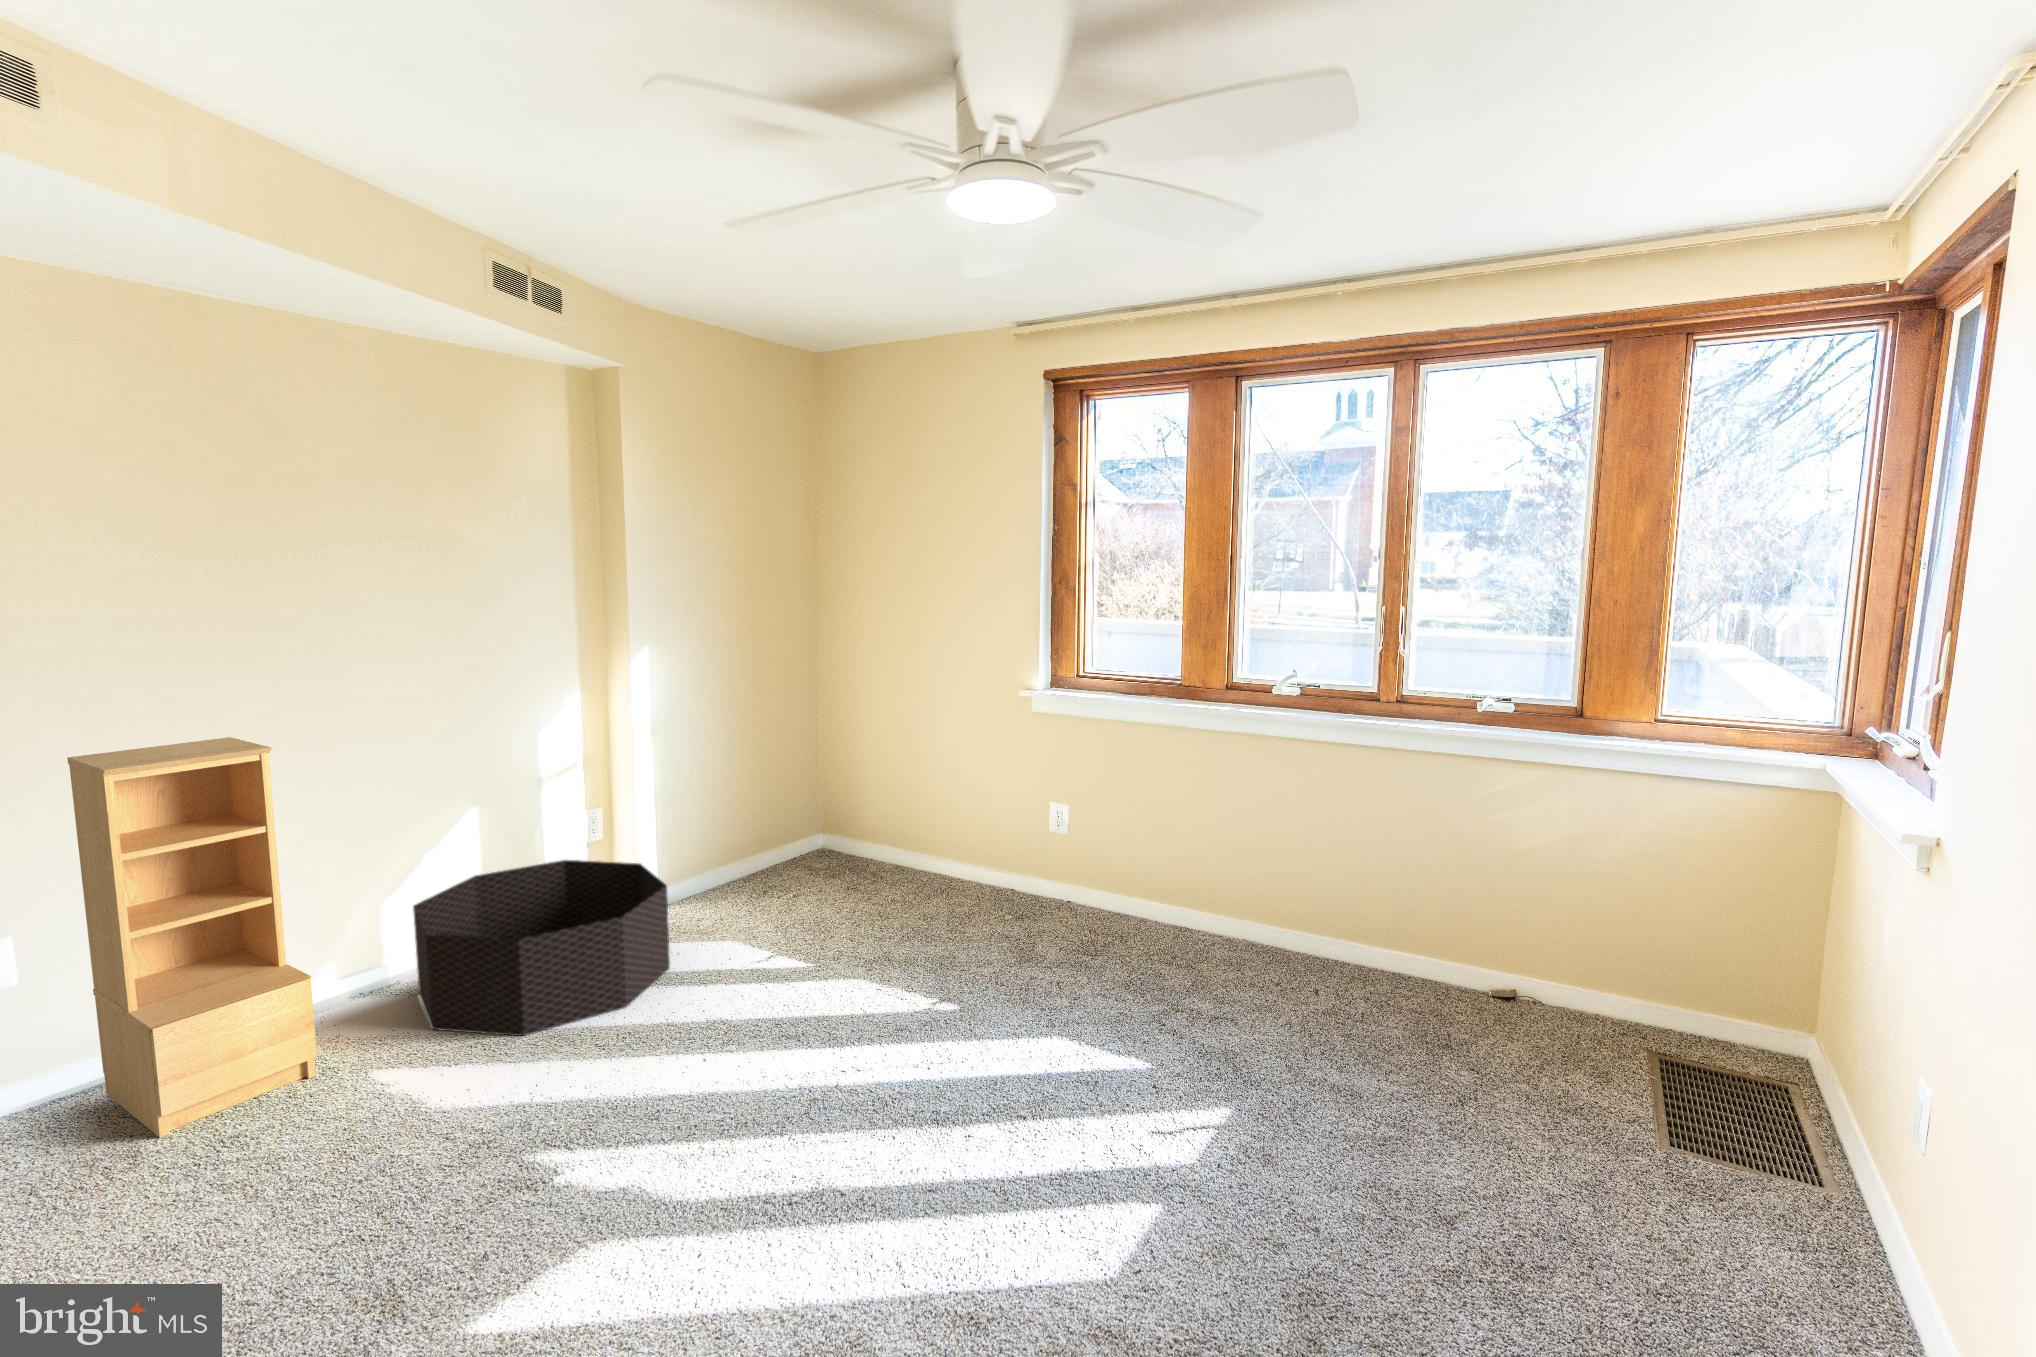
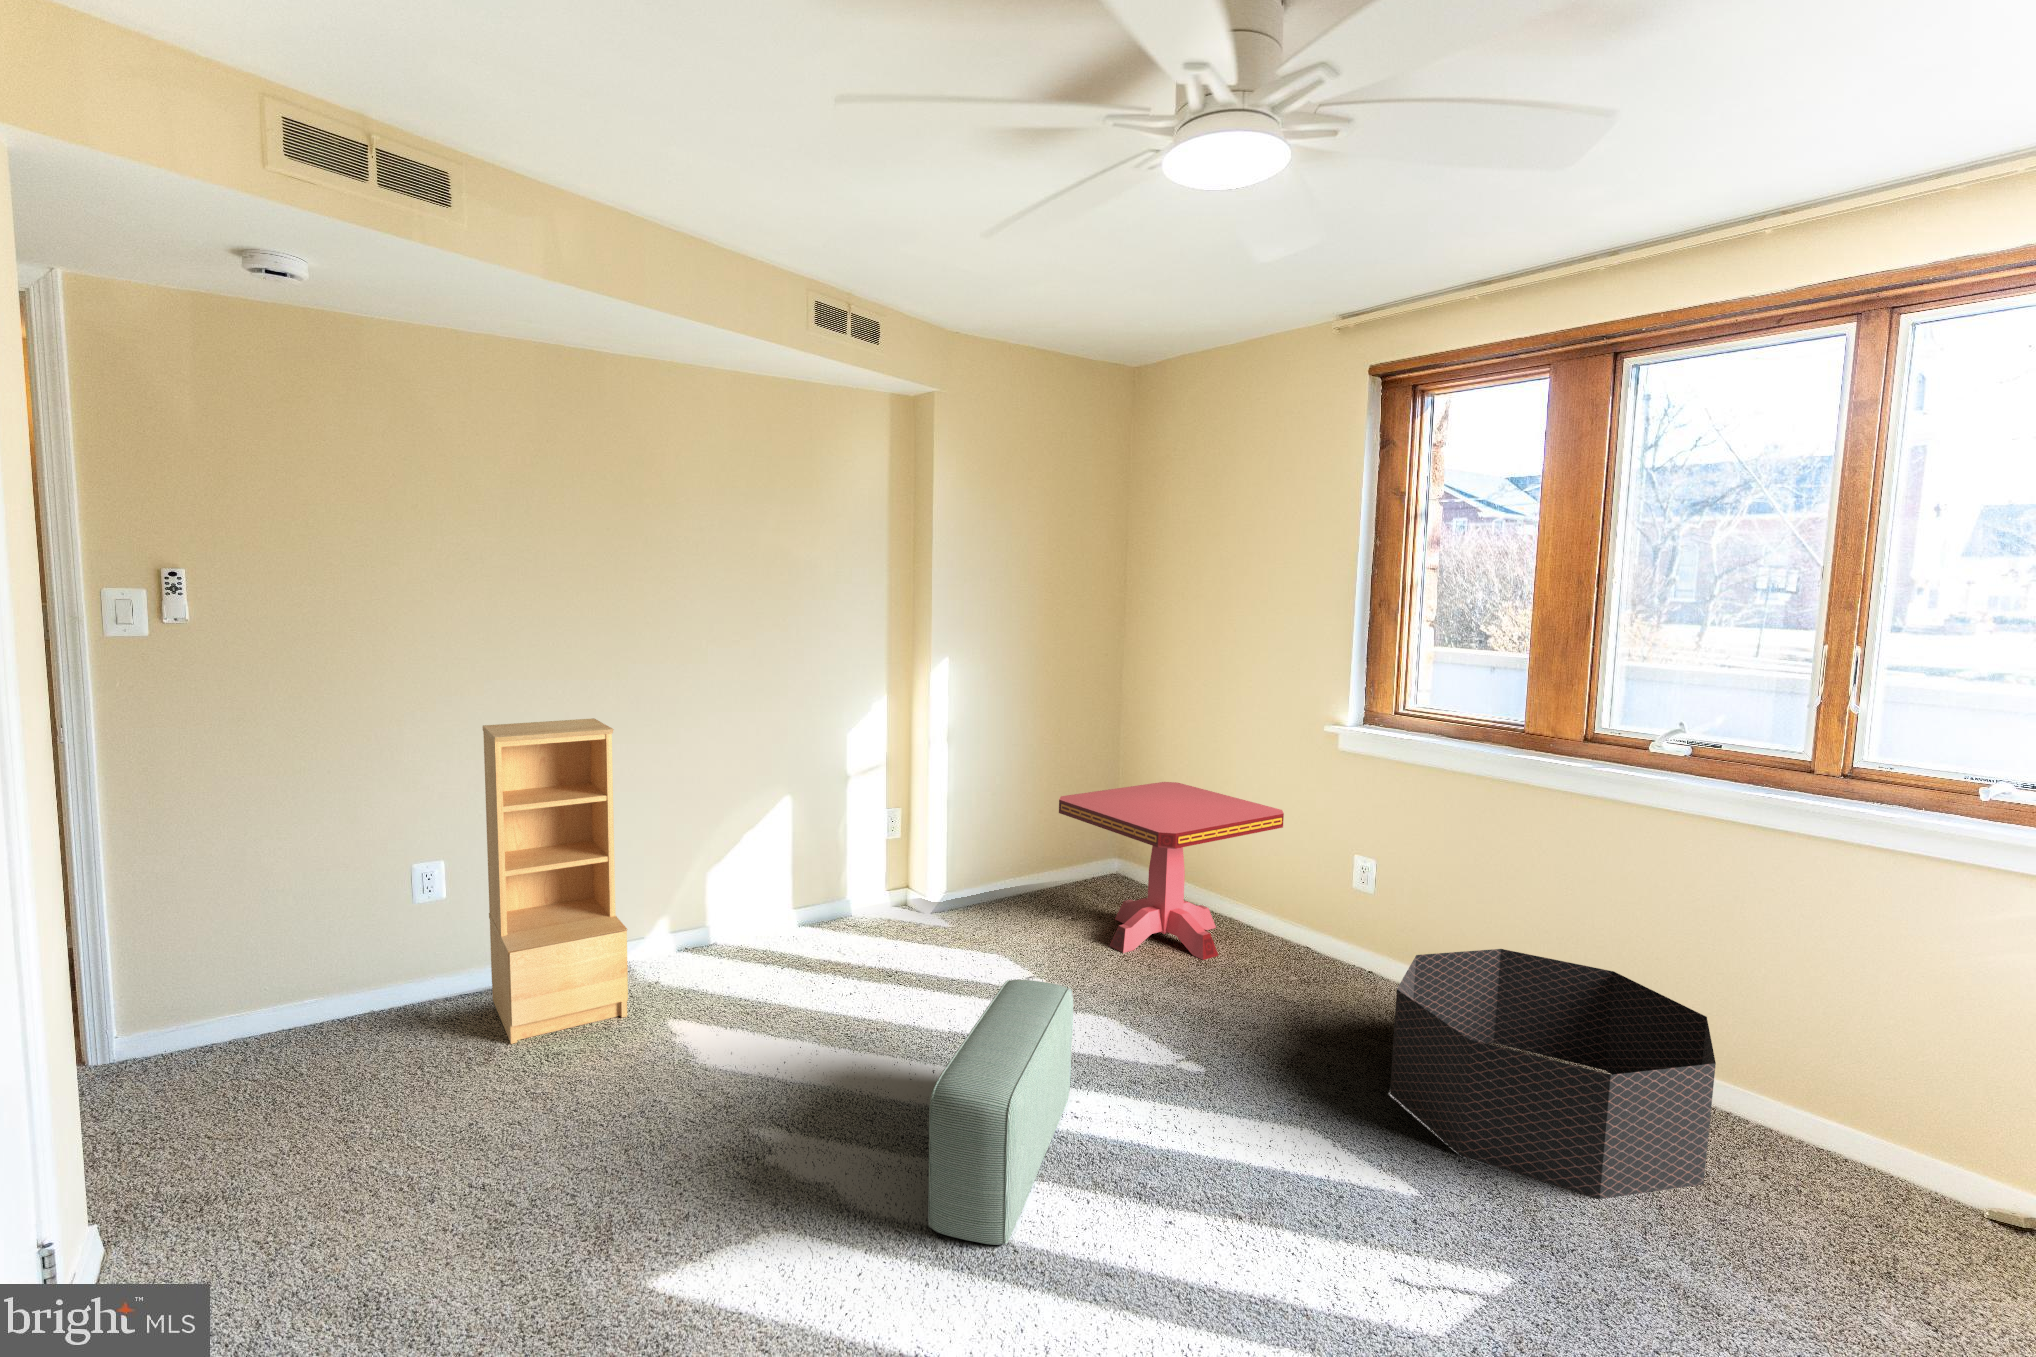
side table: none [781,753,990,917] -> present [1059,782,1284,960]
basket: present [413,860,670,1036] -> present [1390,949,1716,1199]
pouf: none [749,950,850,1199] -> present [928,980,1073,1245]

